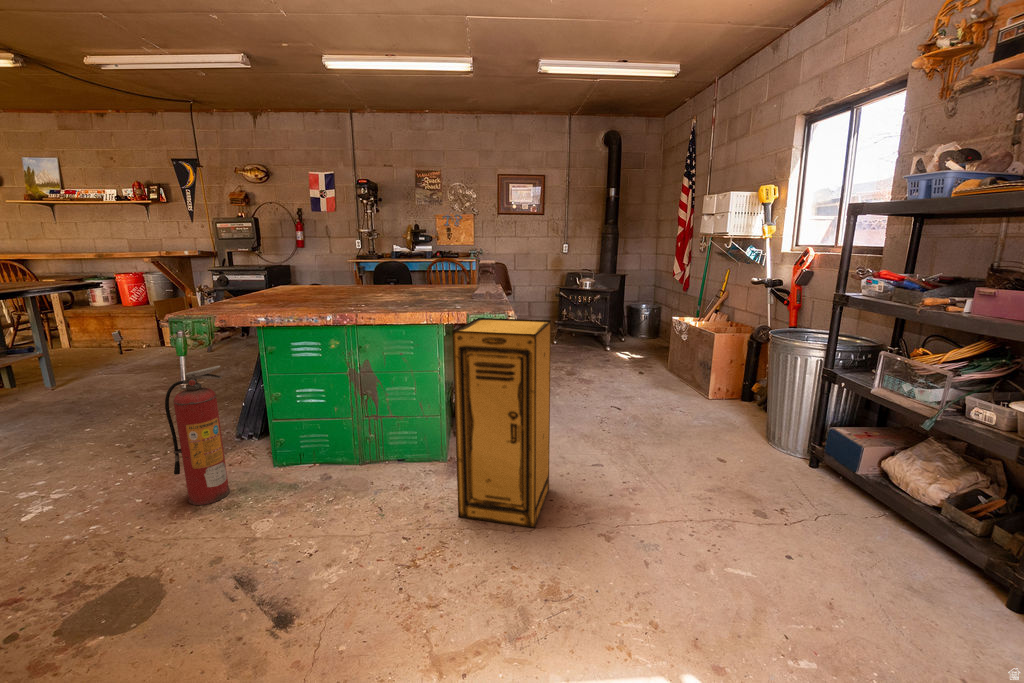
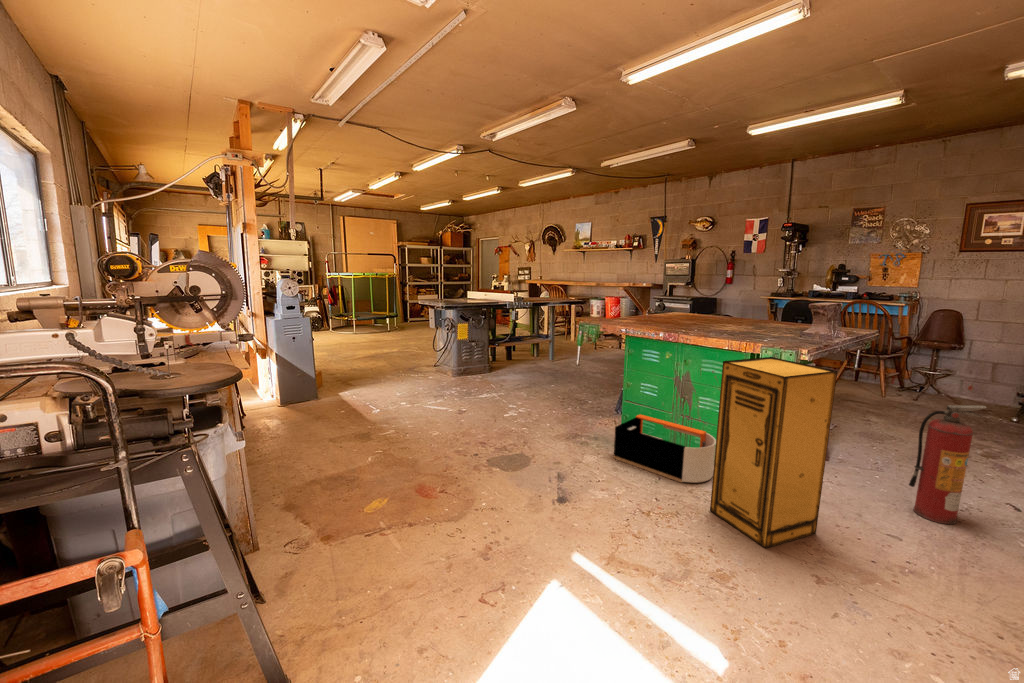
fire extinguisher: present [165,366,230,505] -> present [909,405,986,524]
storage bin: none [289,425,427,510] -> present [614,415,716,483]

